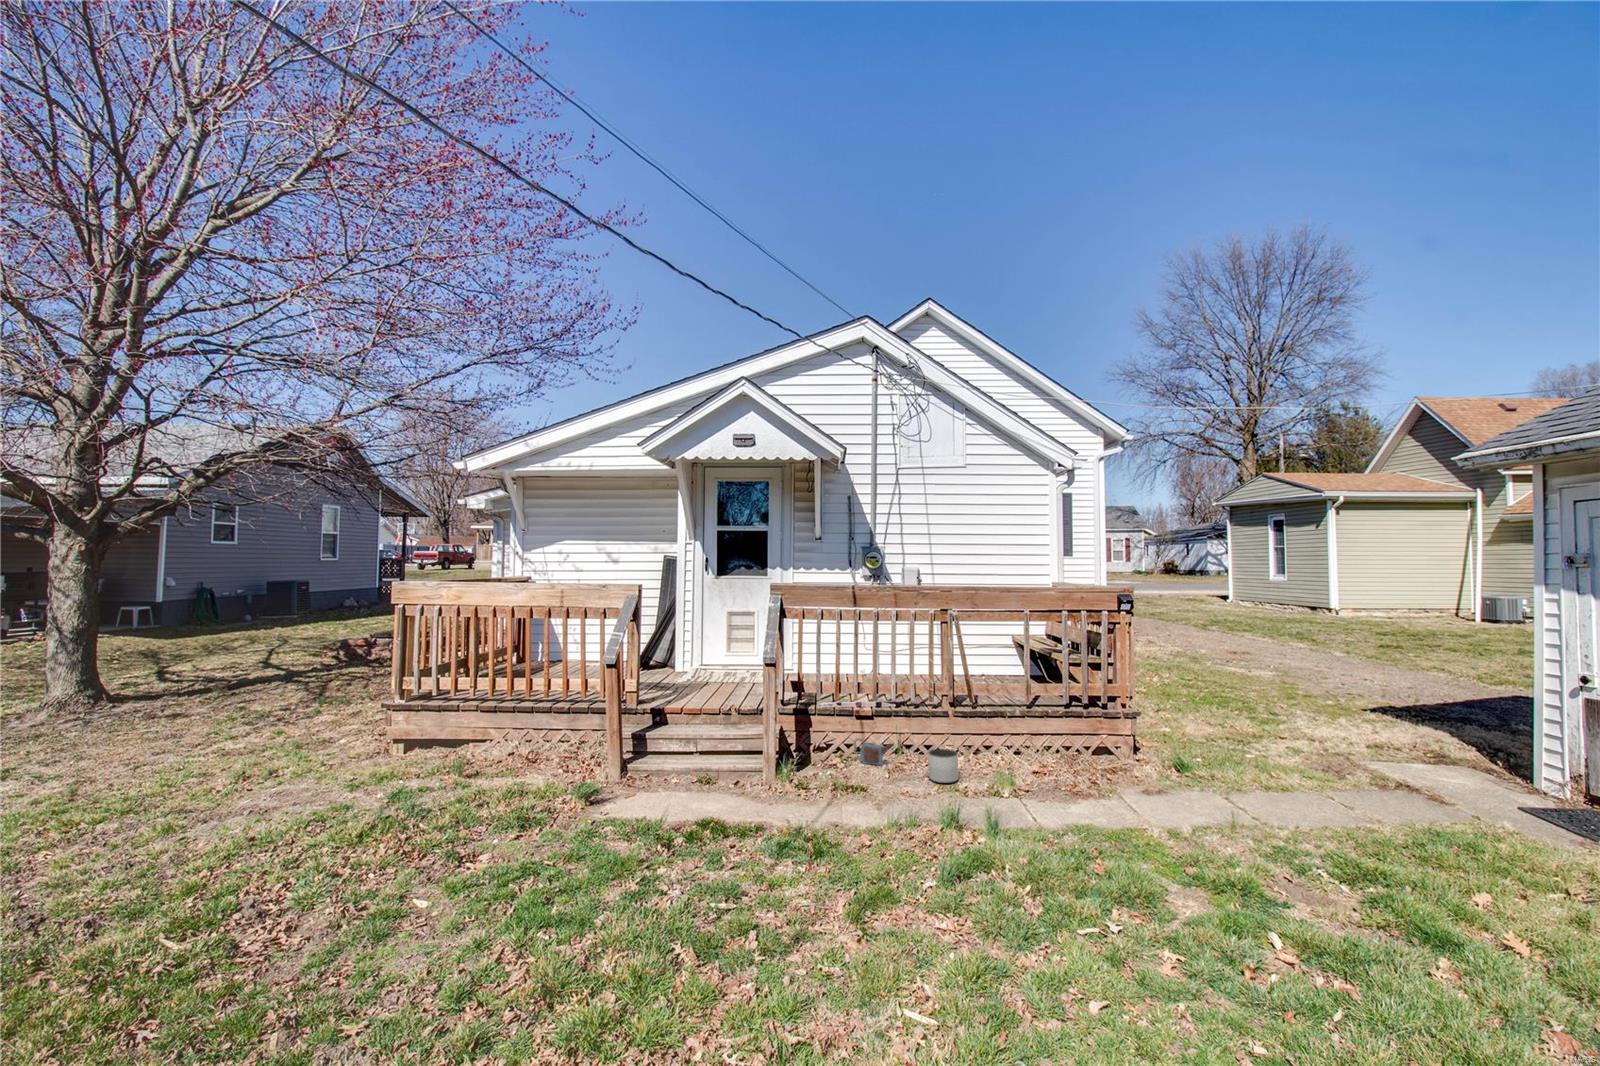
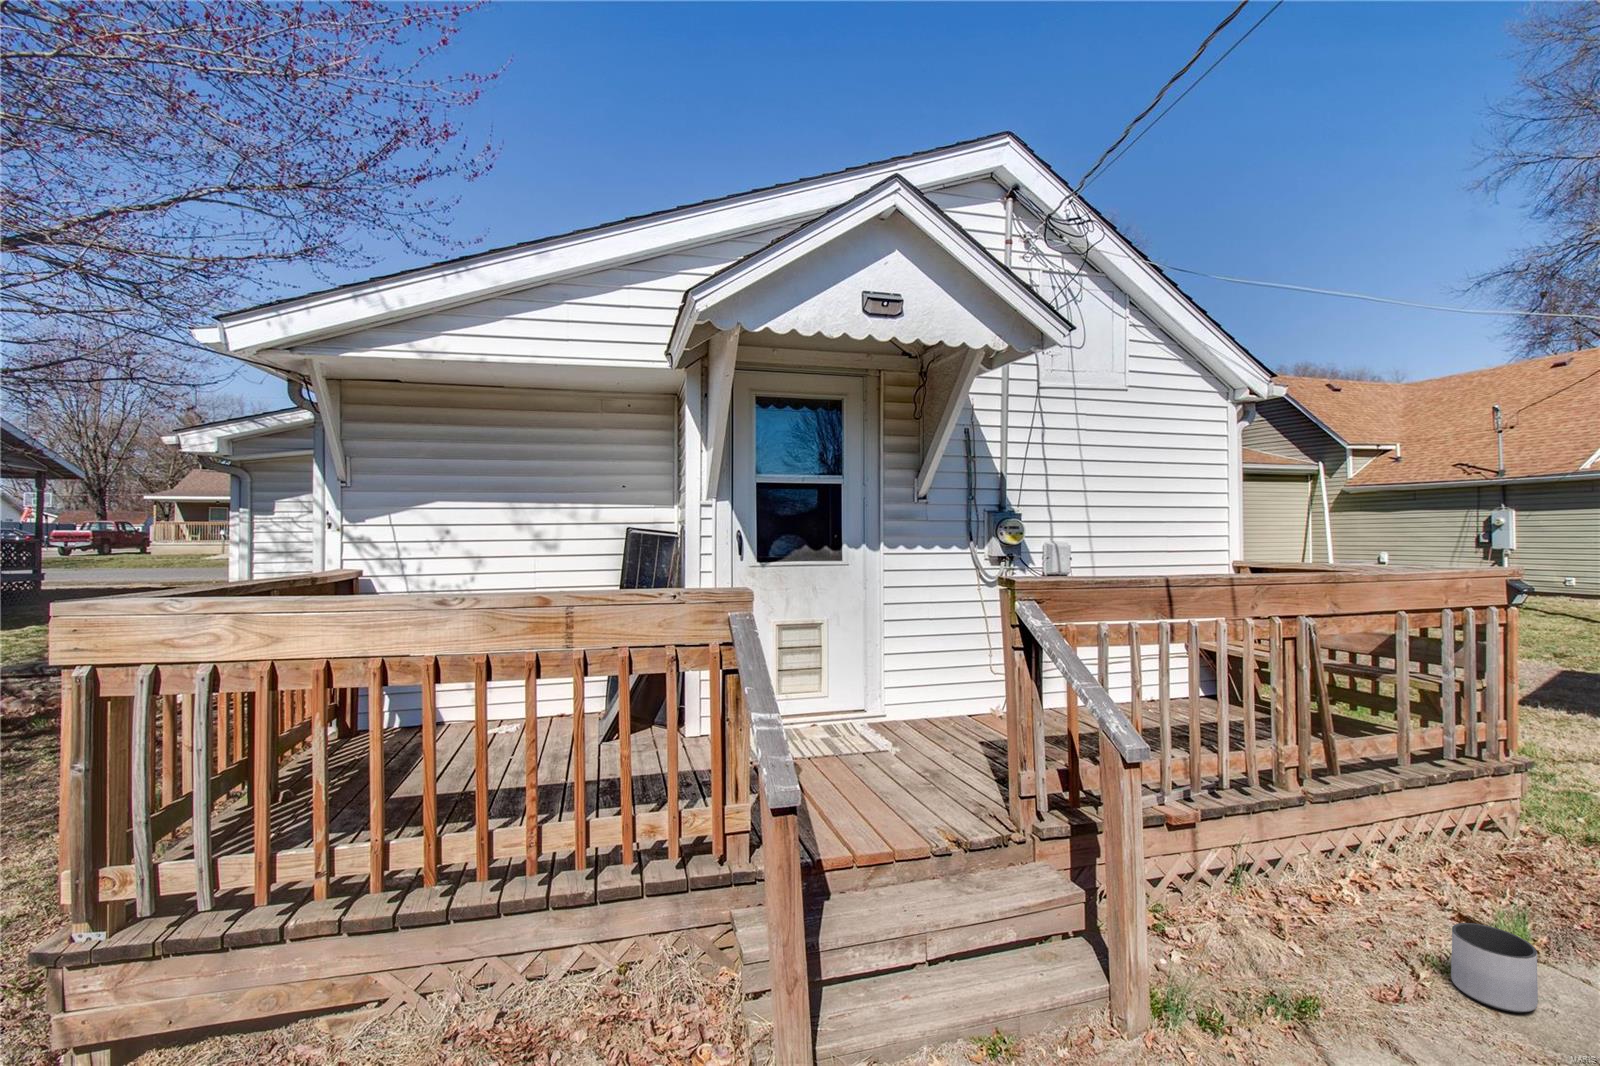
watering can: present [854,738,893,766] -> none [1251,909,1351,966]

